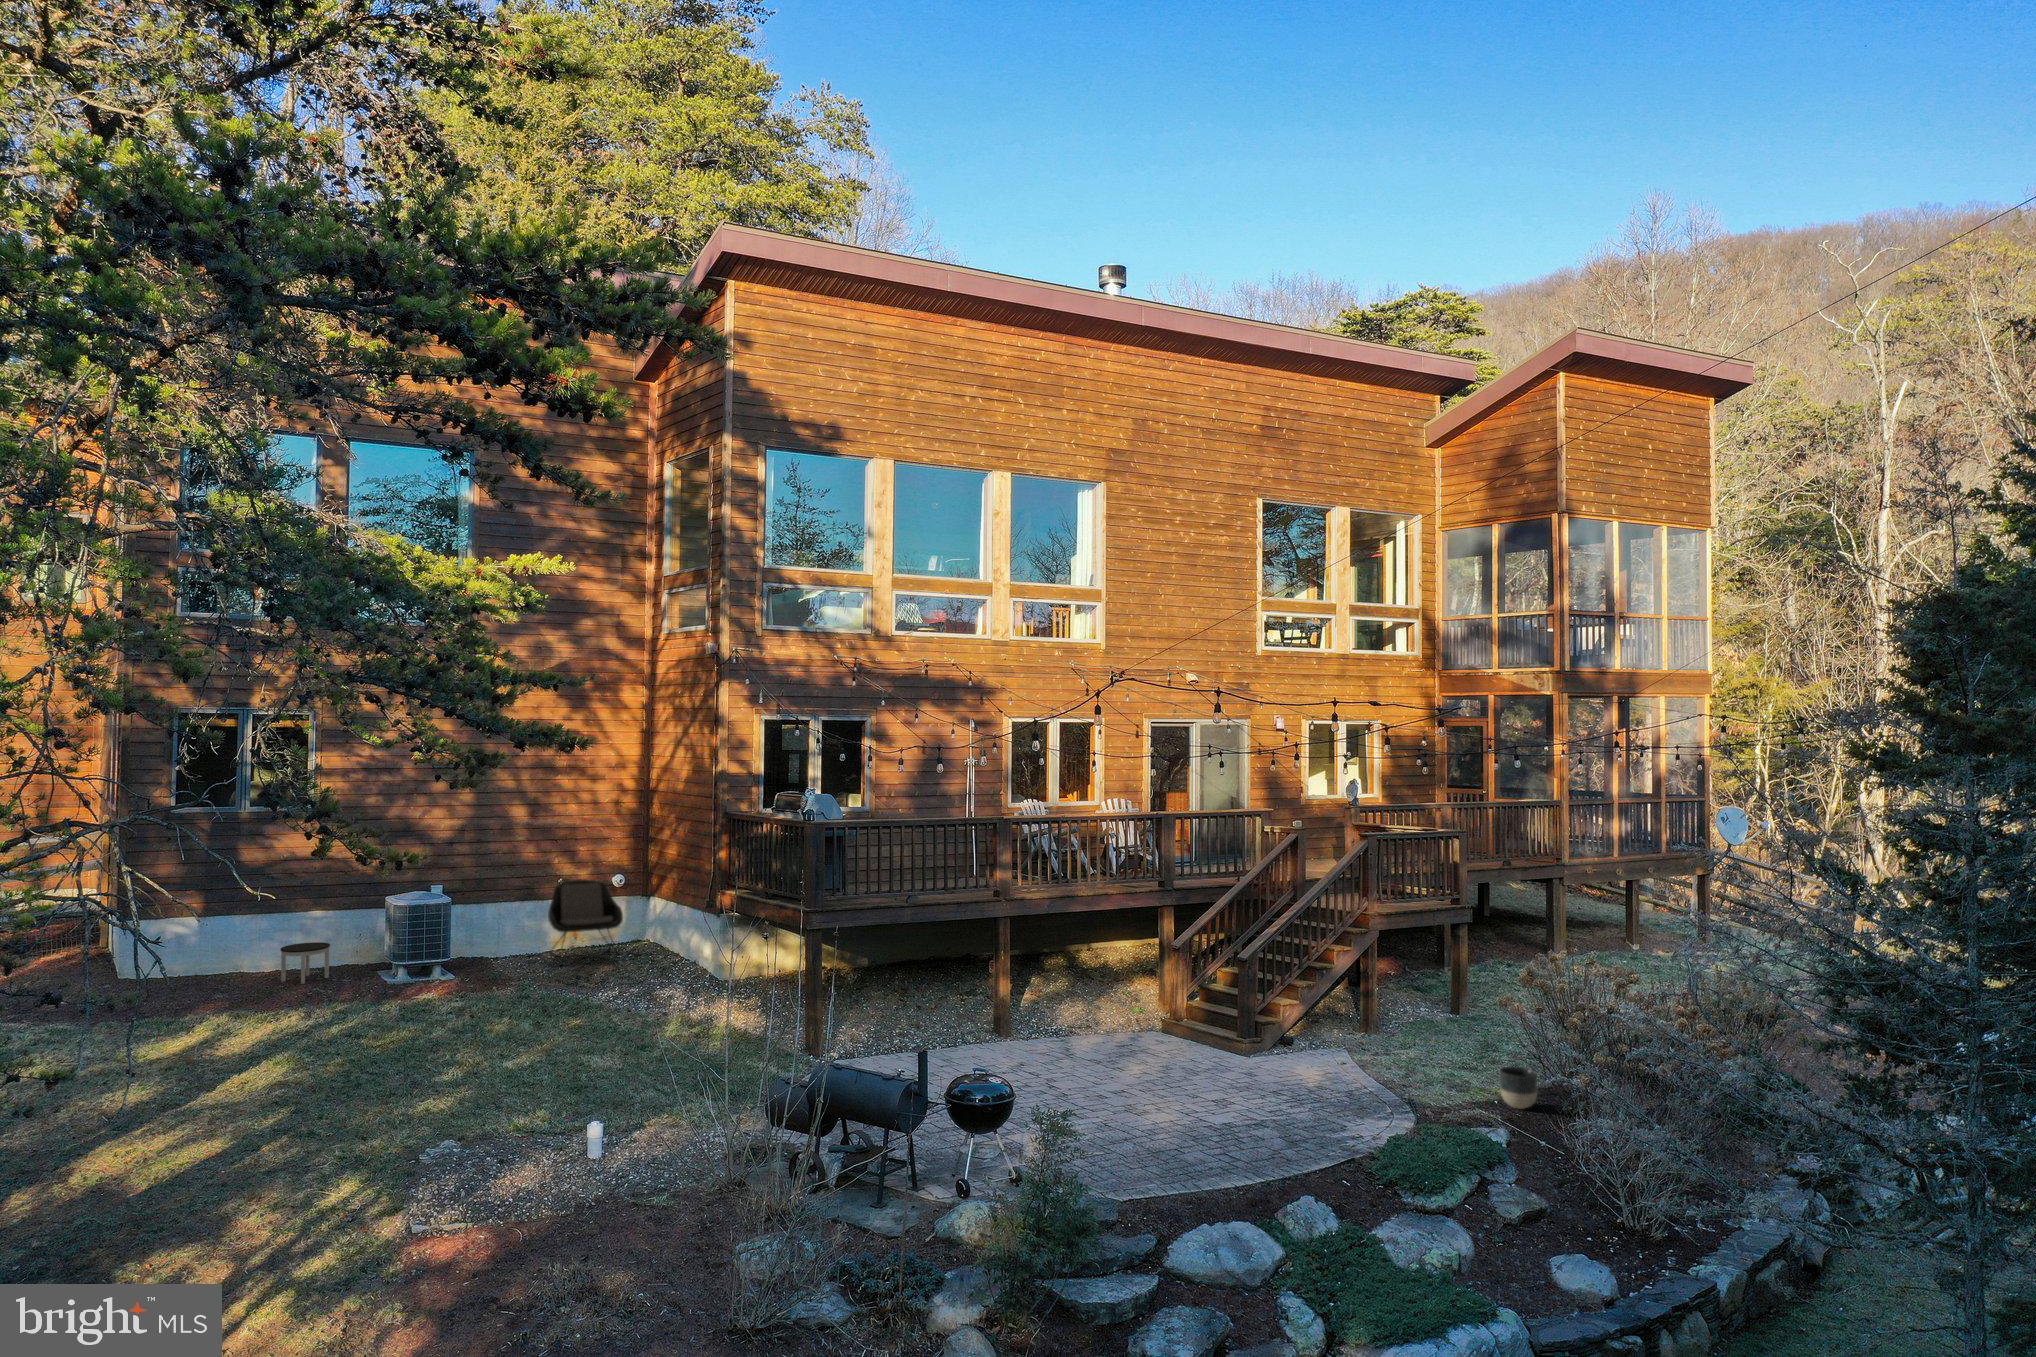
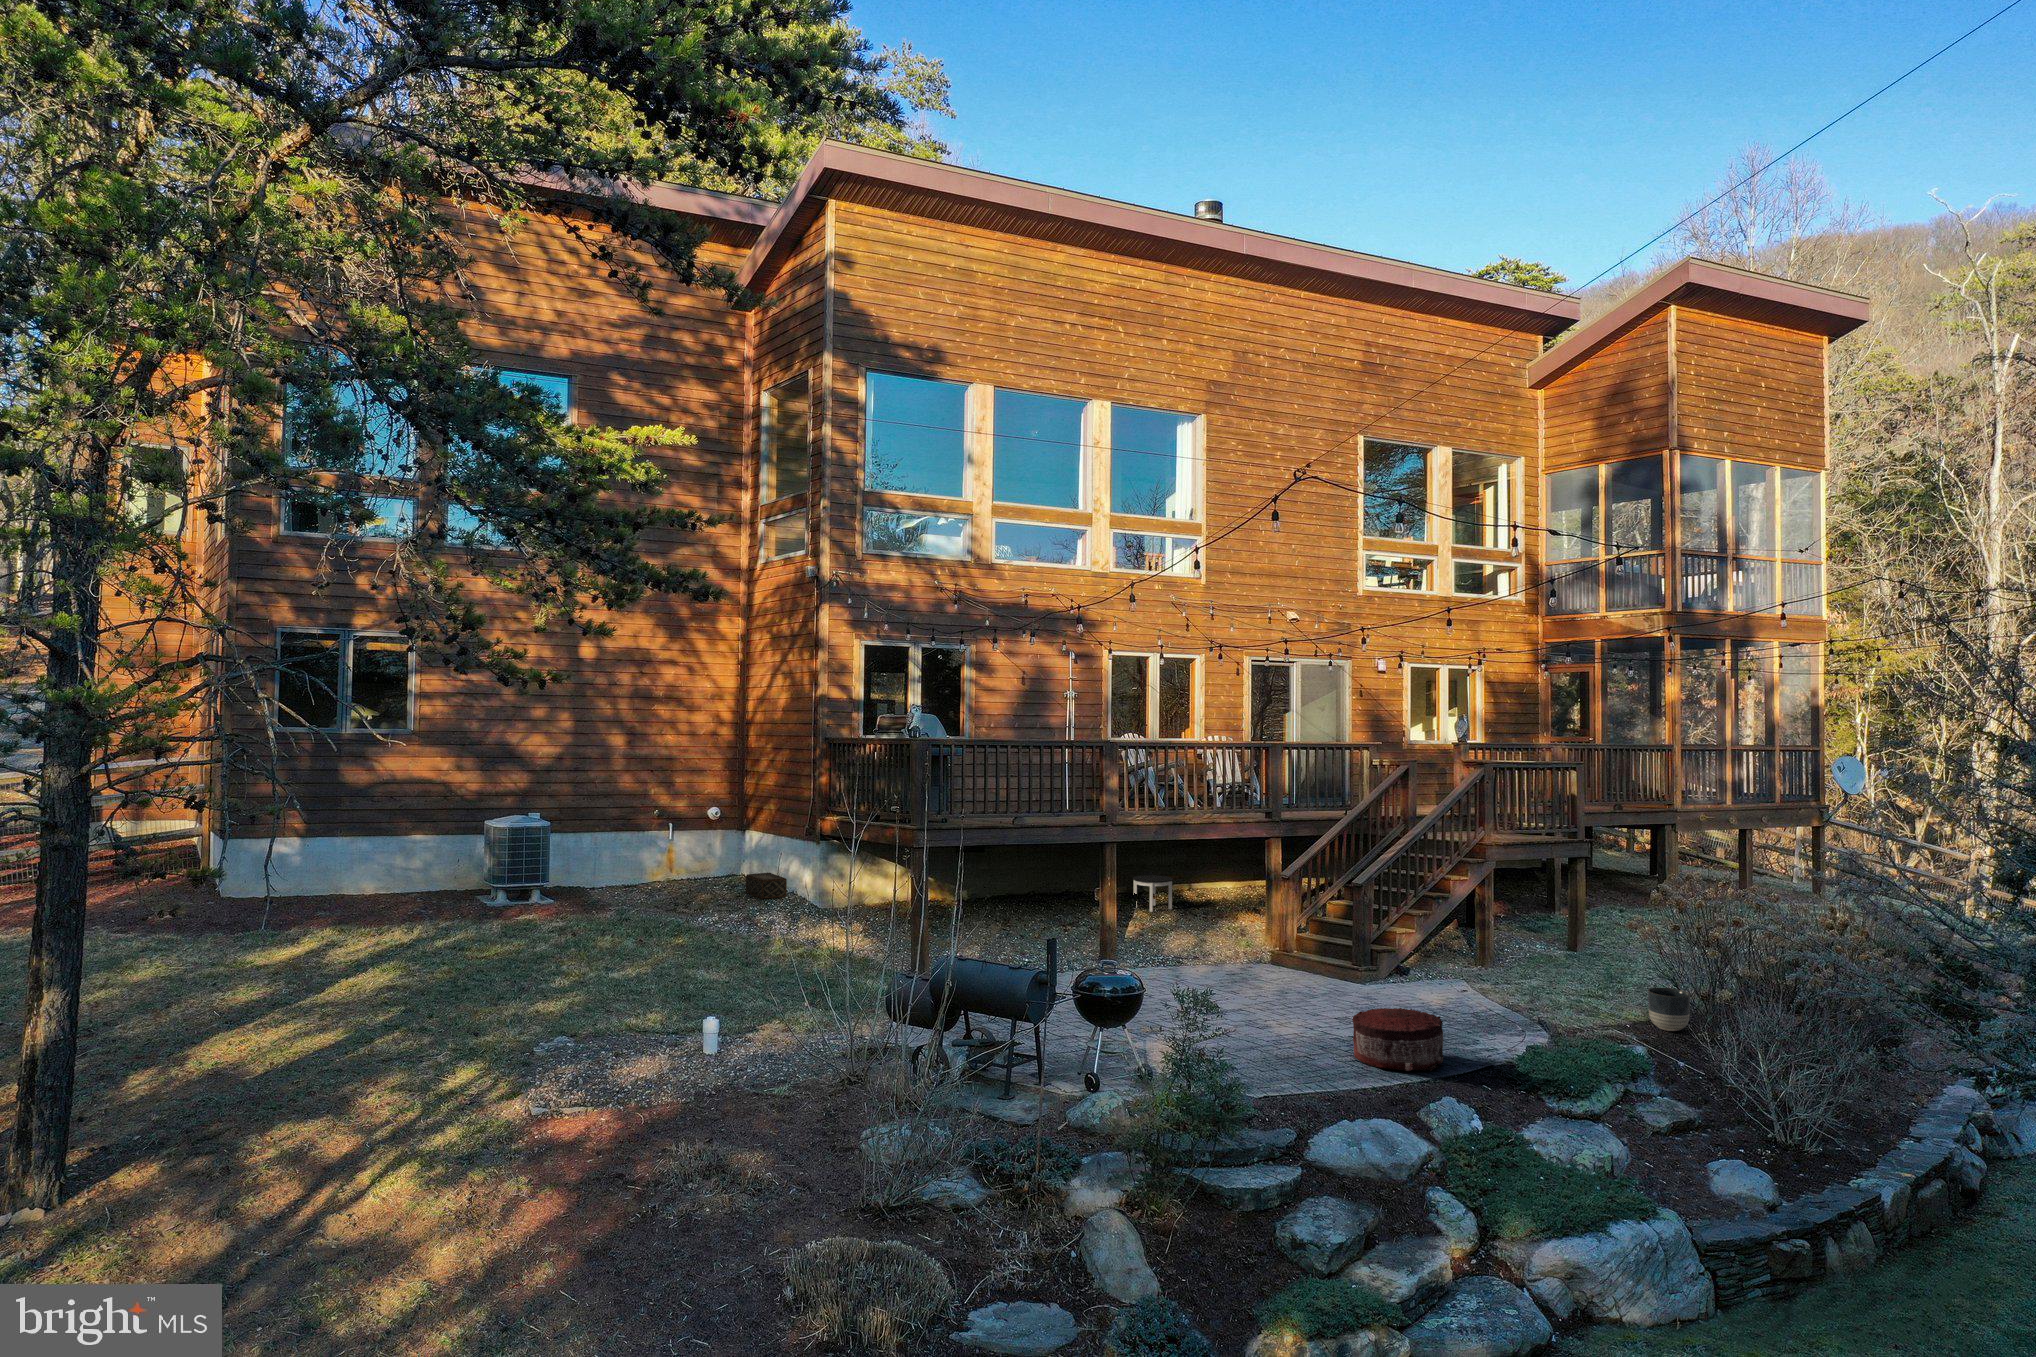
lounge chair: present [548,880,623,966] -> none [647,808,721,891]
round table: present [280,942,330,984] -> present [1133,875,1173,912]
woven basket: none [649,945,689,974] -> present [746,873,787,899]
pouf: none [1216,1097,1300,1161] -> present [1352,1008,1444,1071]

